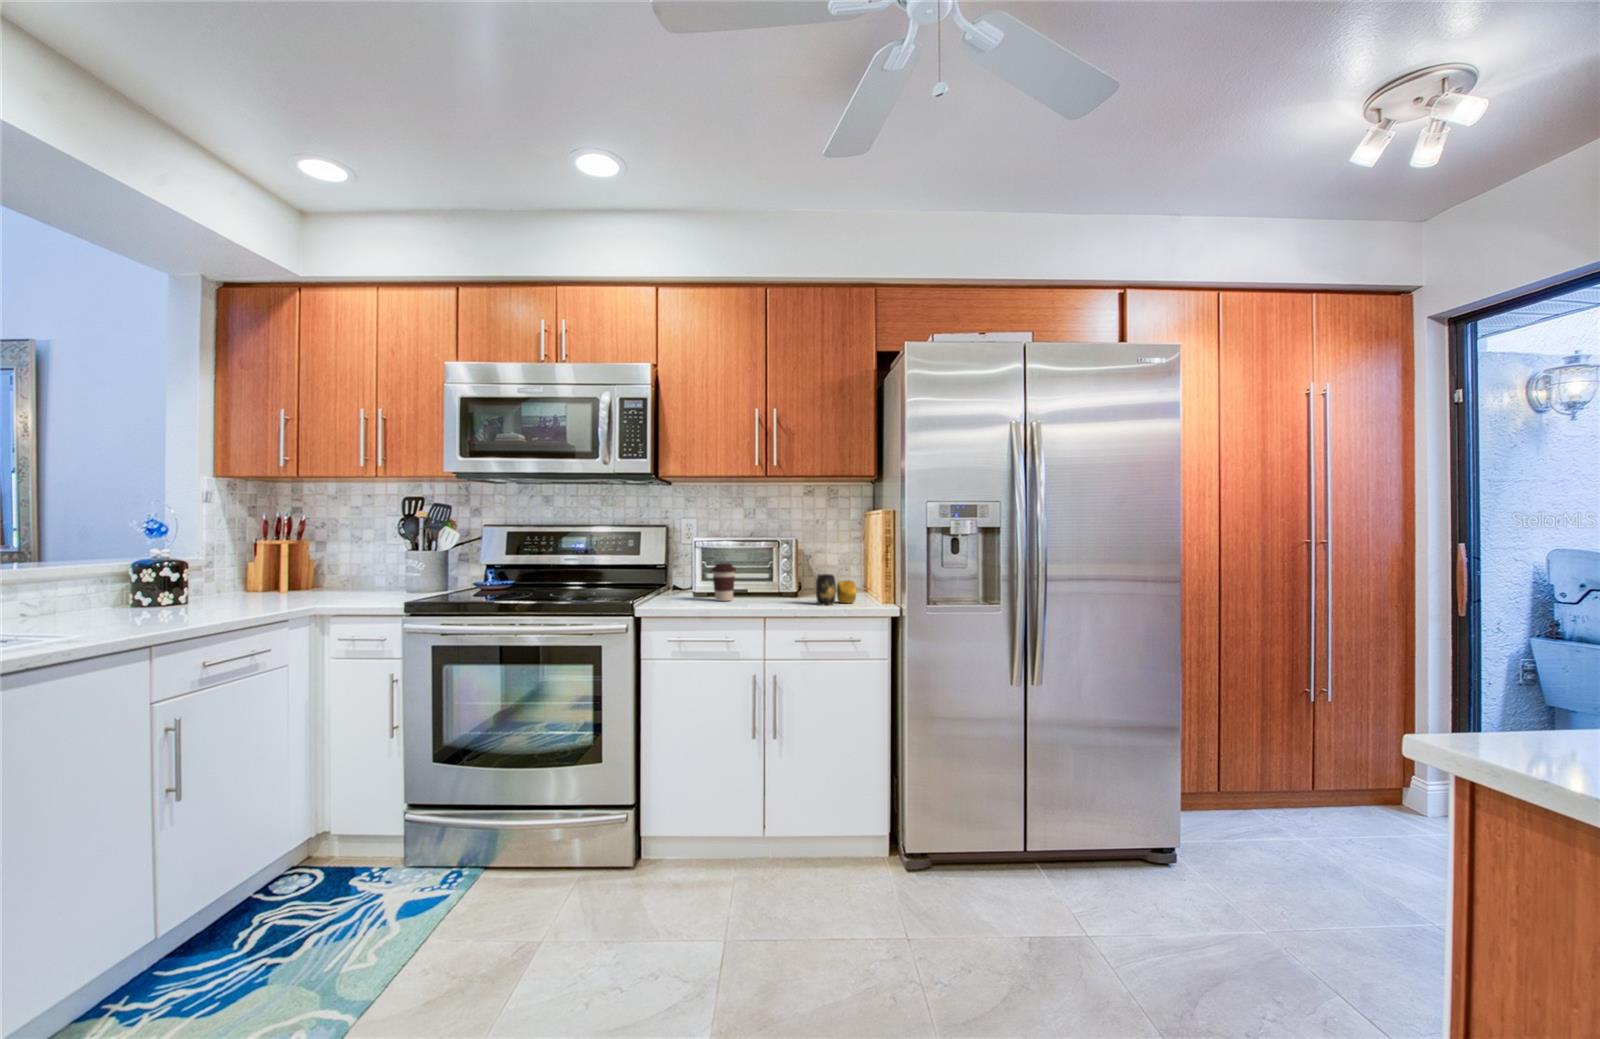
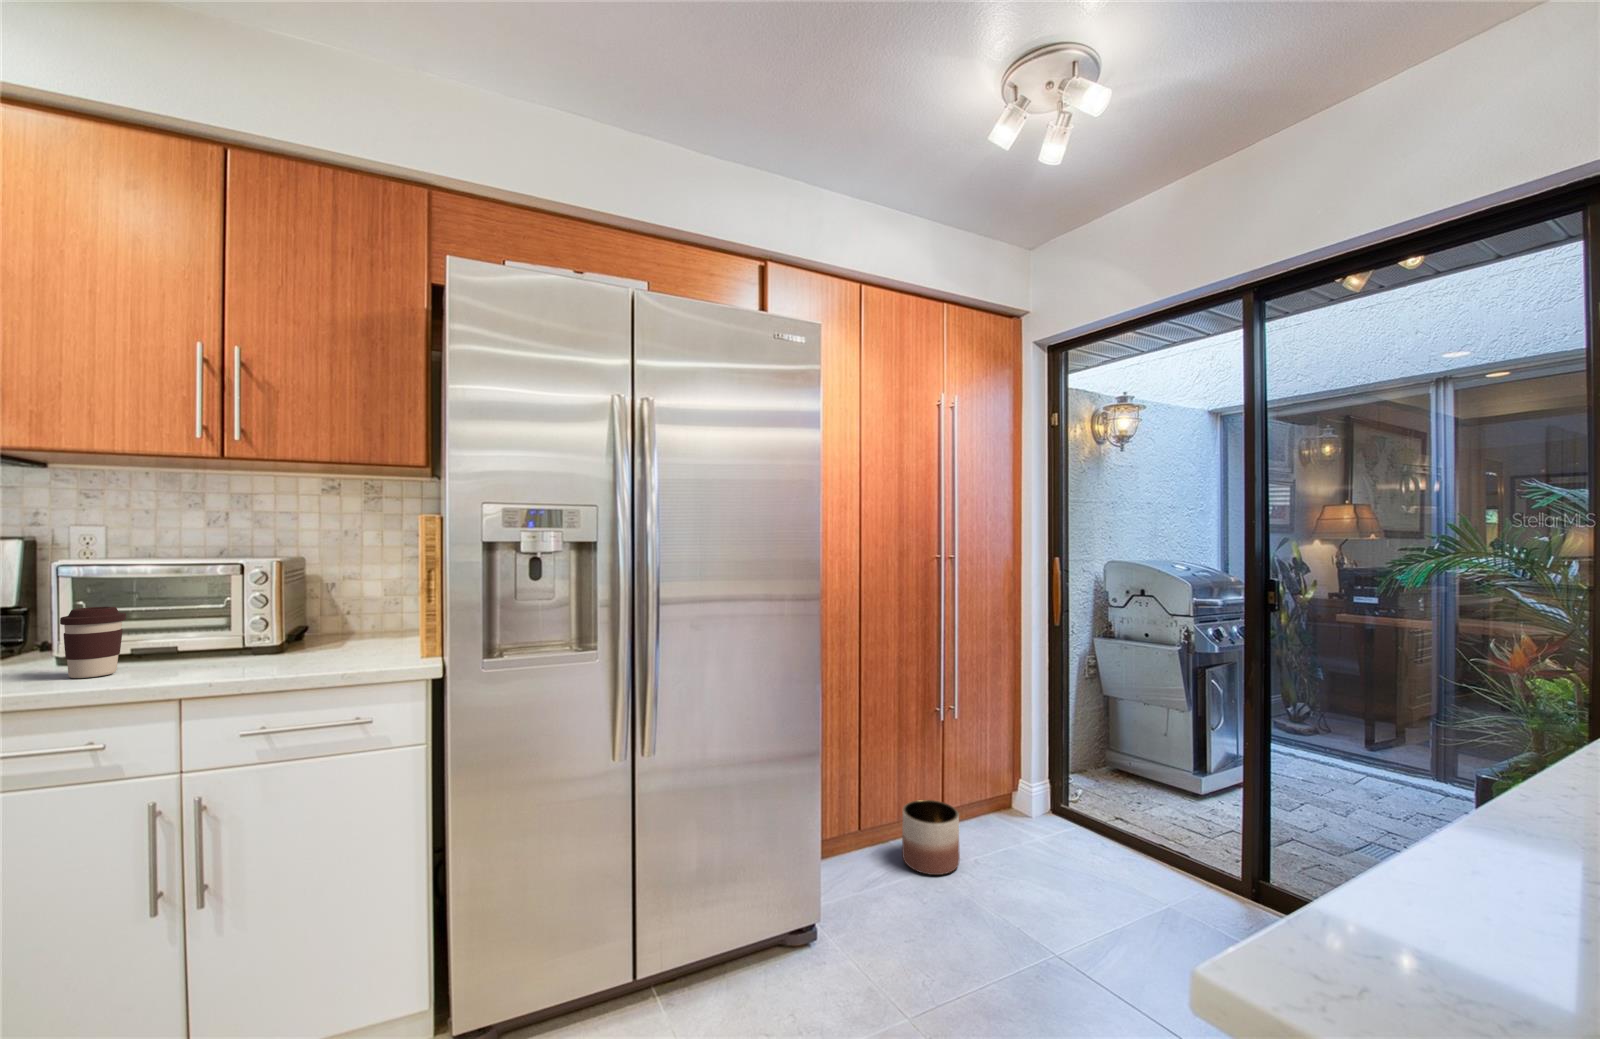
vase: present [816,574,856,605] -> none [293,618,378,671]
planter: none [1265,773,1335,844] -> present [902,800,960,875]

